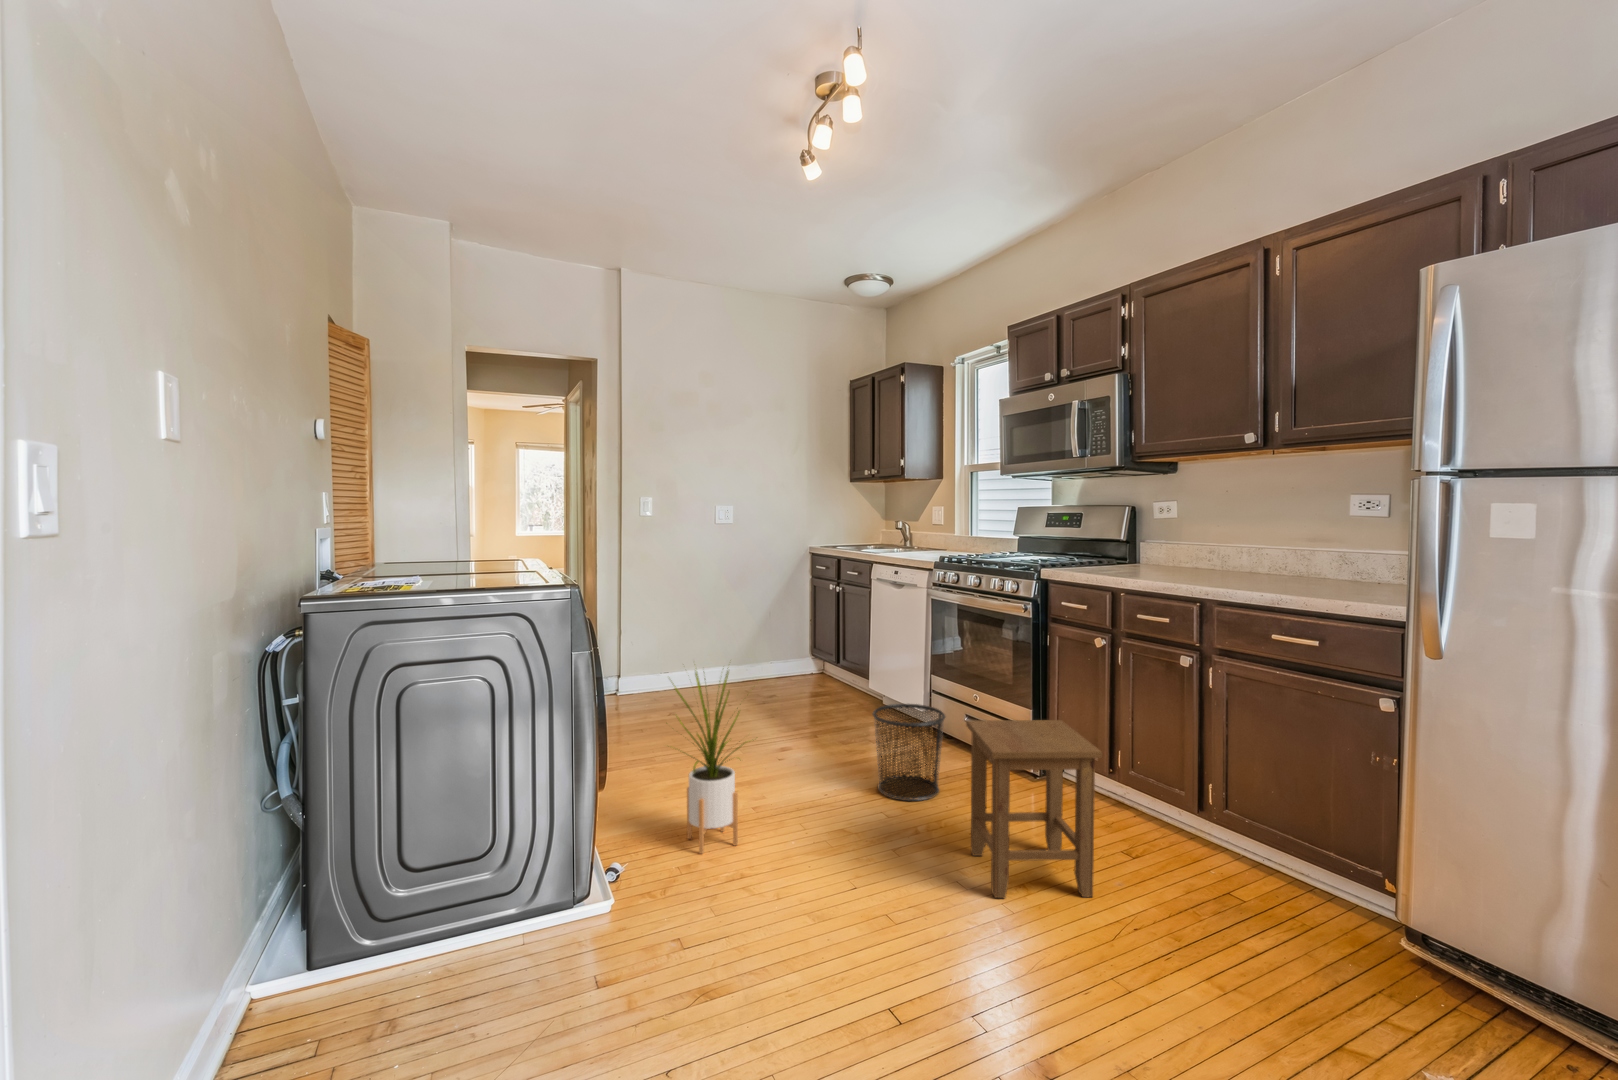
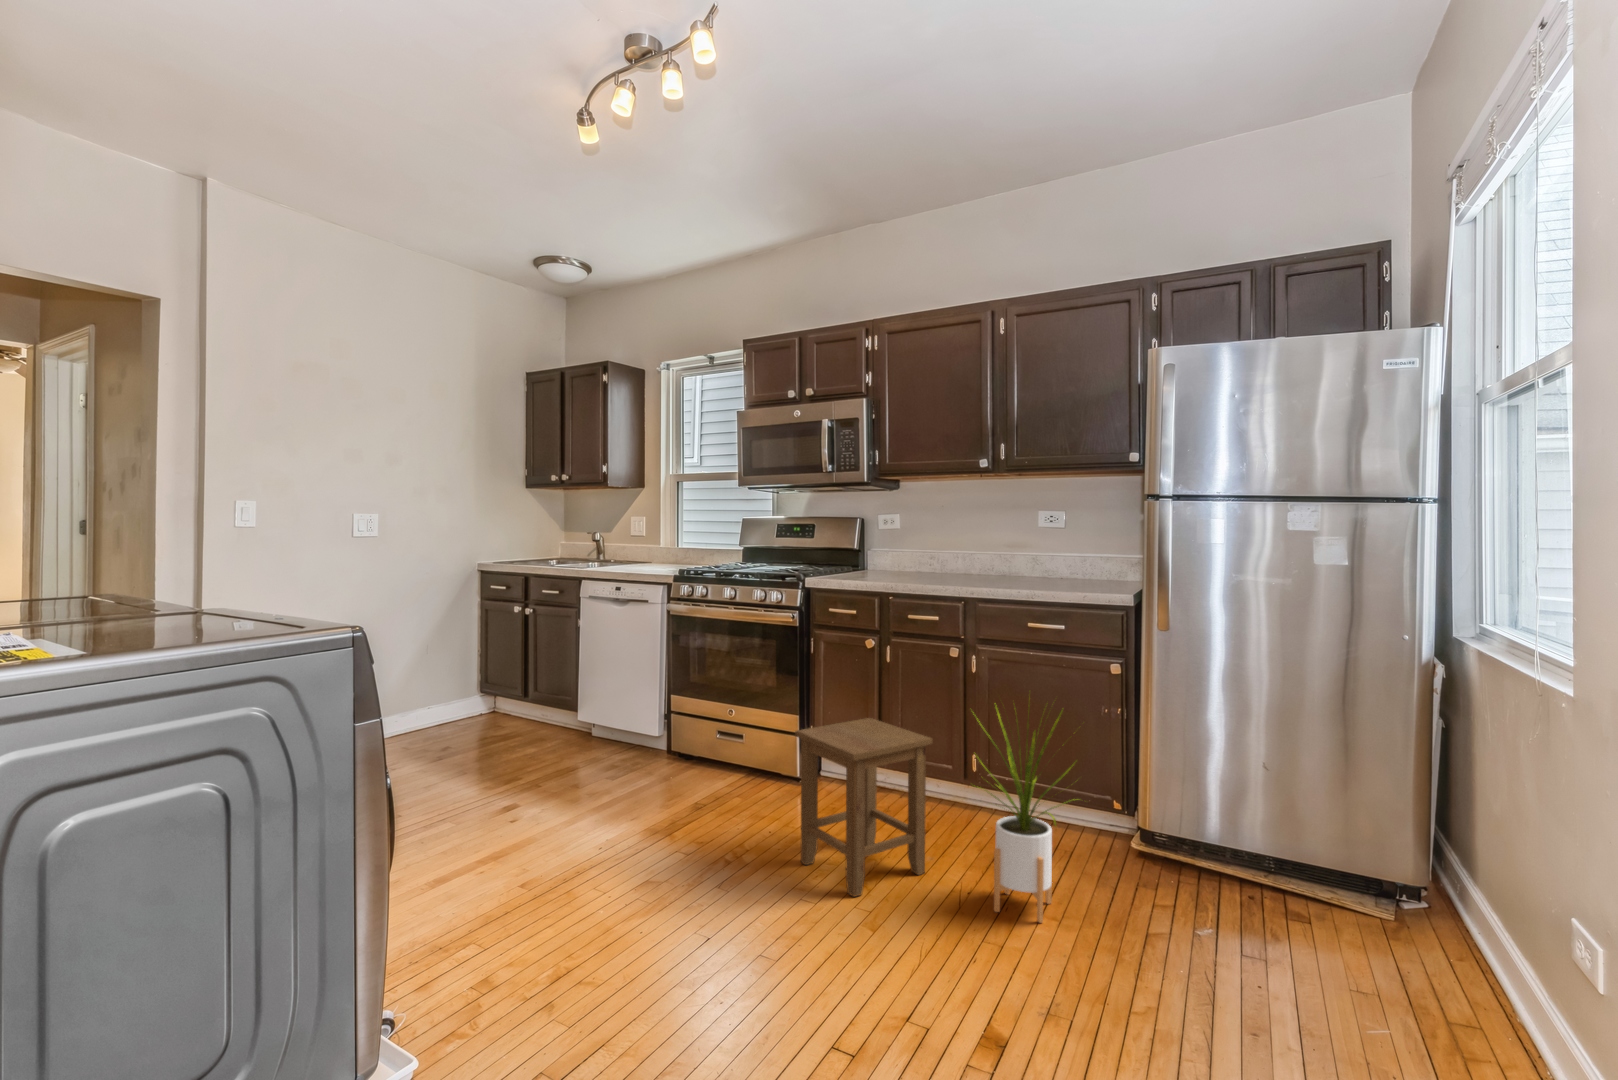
house plant: present [675,671,743,854] -> present [973,703,1075,923]
waste bin: present [872,704,945,801] -> none [657,726,735,830]

